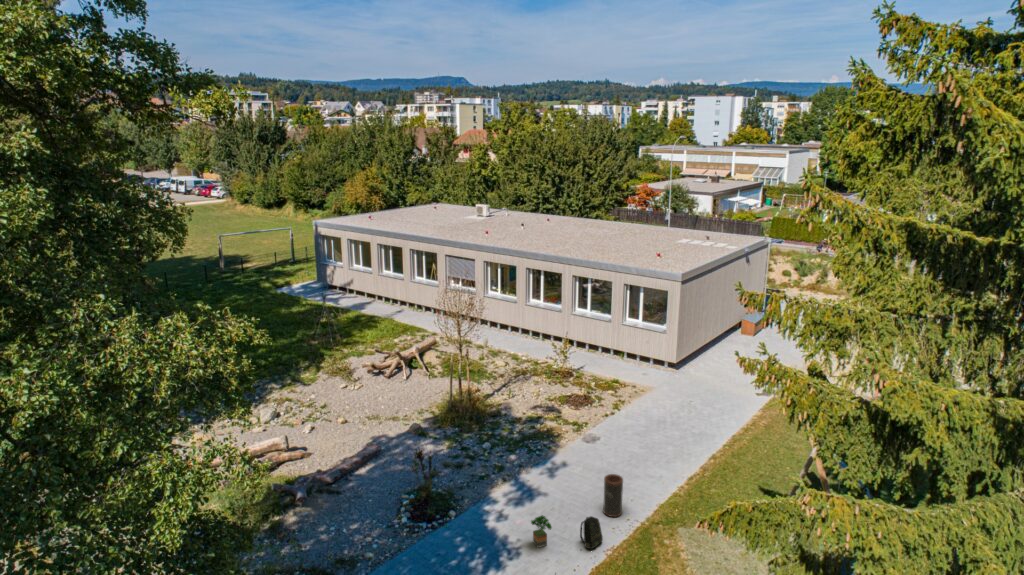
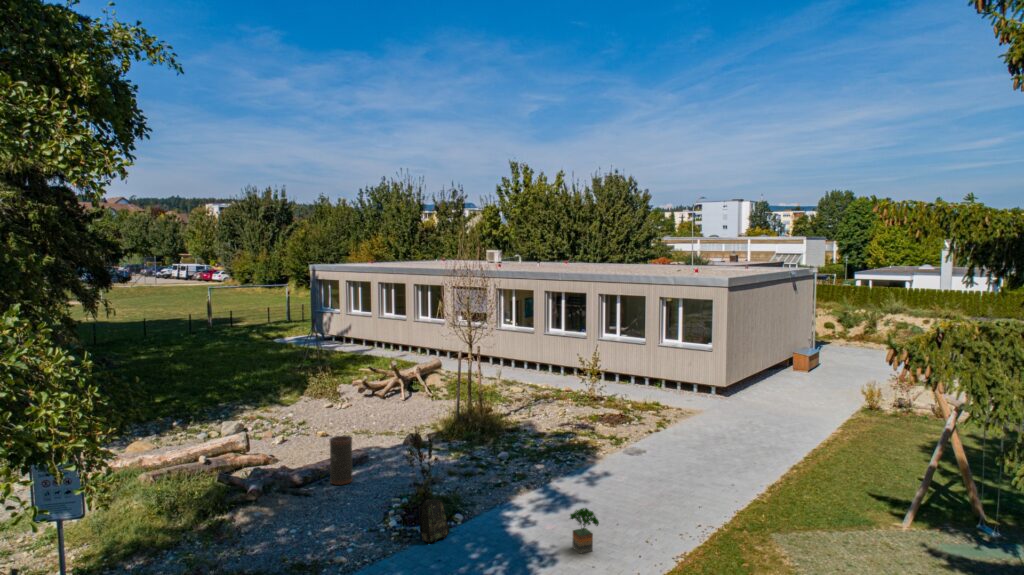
trash can: present [603,474,623,517] -> present [330,436,353,485]
backpack: present [580,516,603,549] -> present [419,499,449,542]

